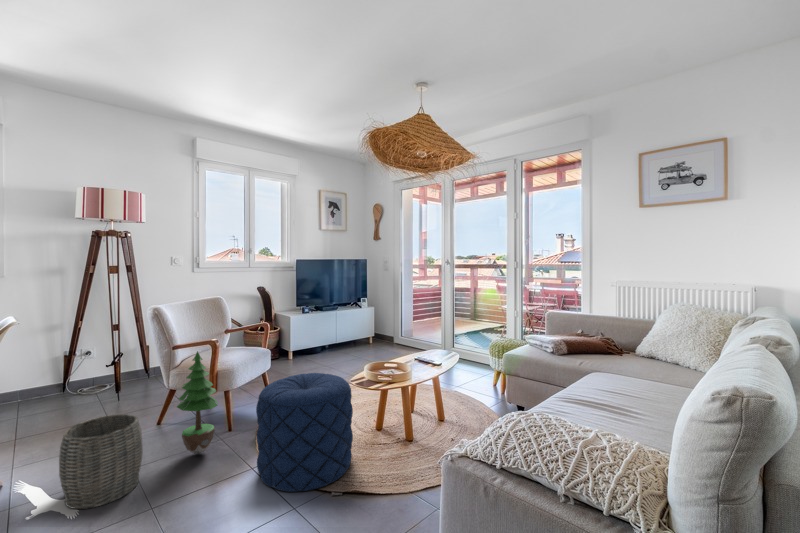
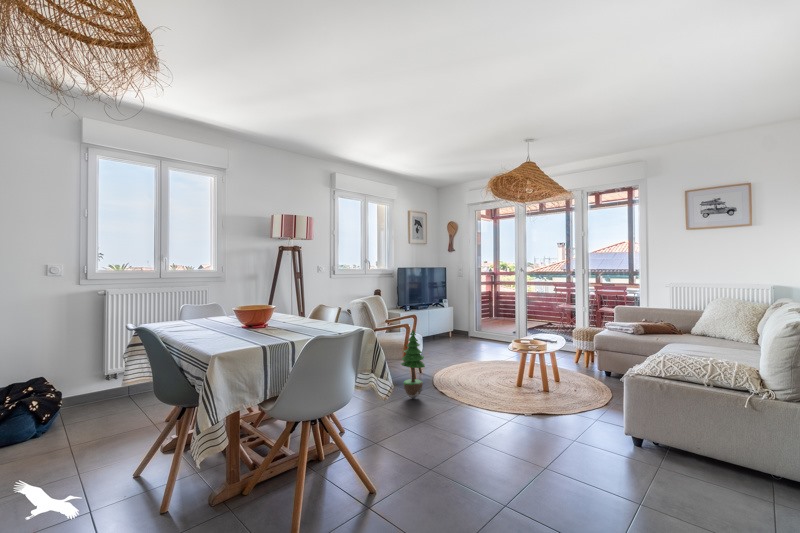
pouf: present [256,373,353,492] -> none [463,344,526,414]
woven basket: present [59,414,143,509] -> none [357,368,399,422]

